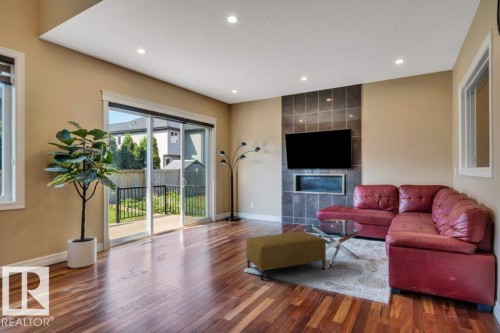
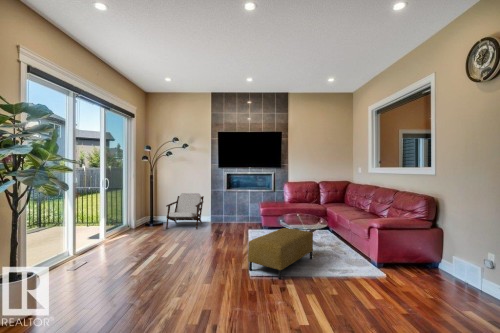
armchair: none [234,193,275,227] -> present [166,193,204,229]

